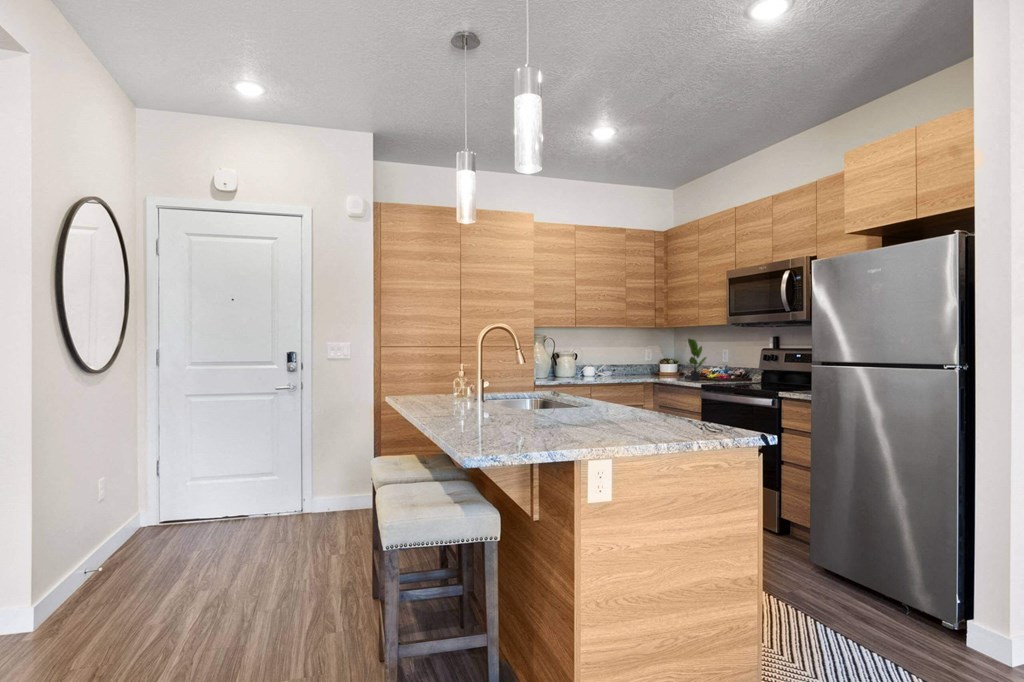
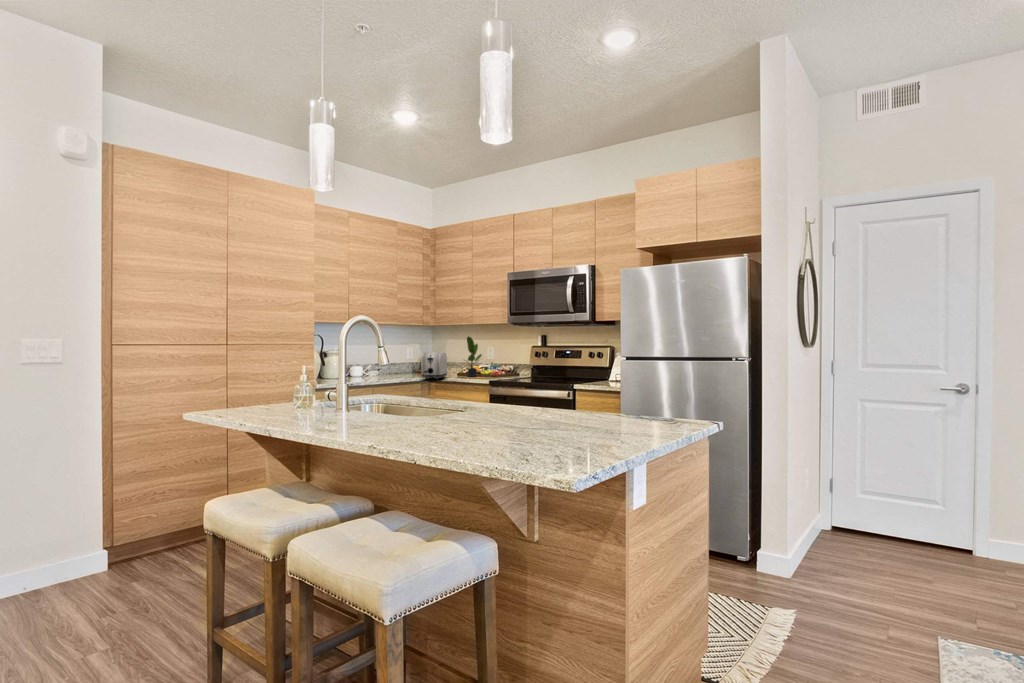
toaster: none [637,355,668,382] -> present [421,352,447,380]

